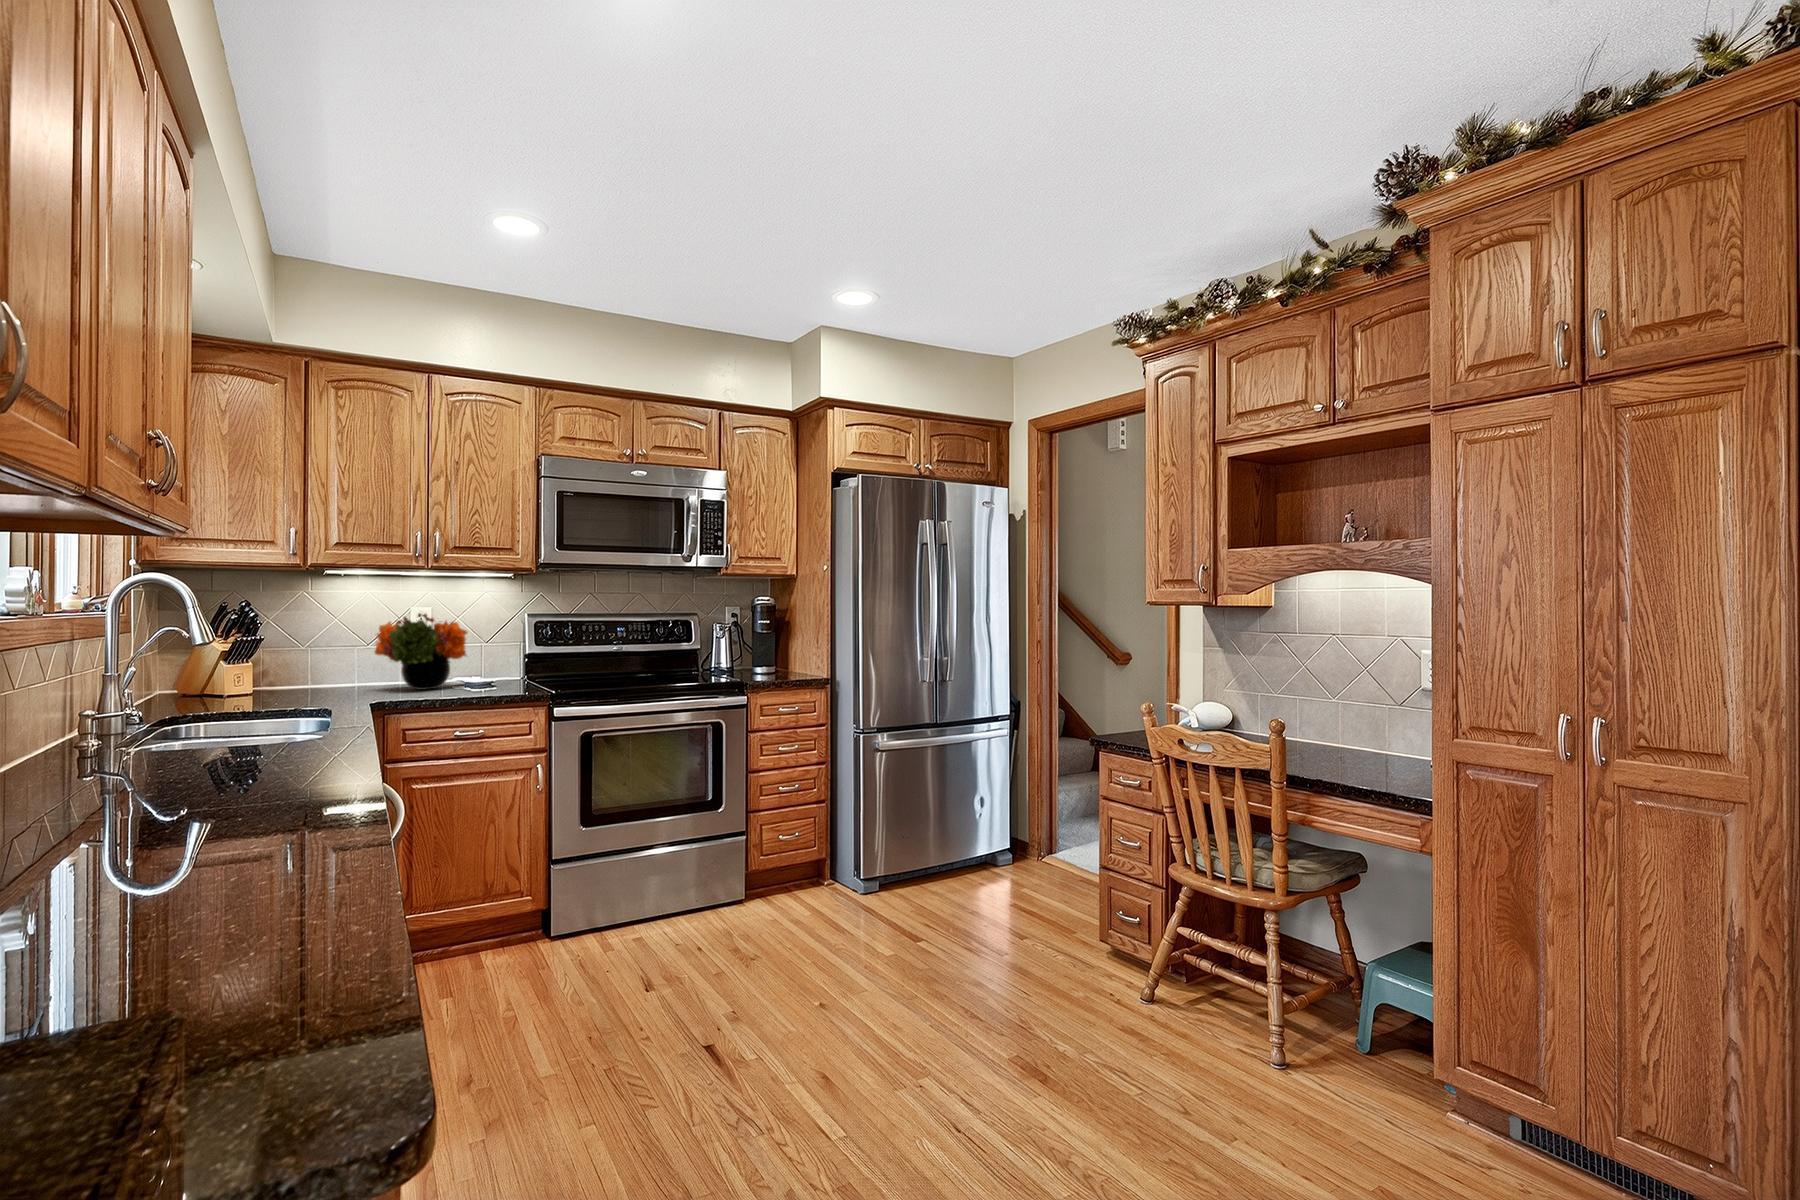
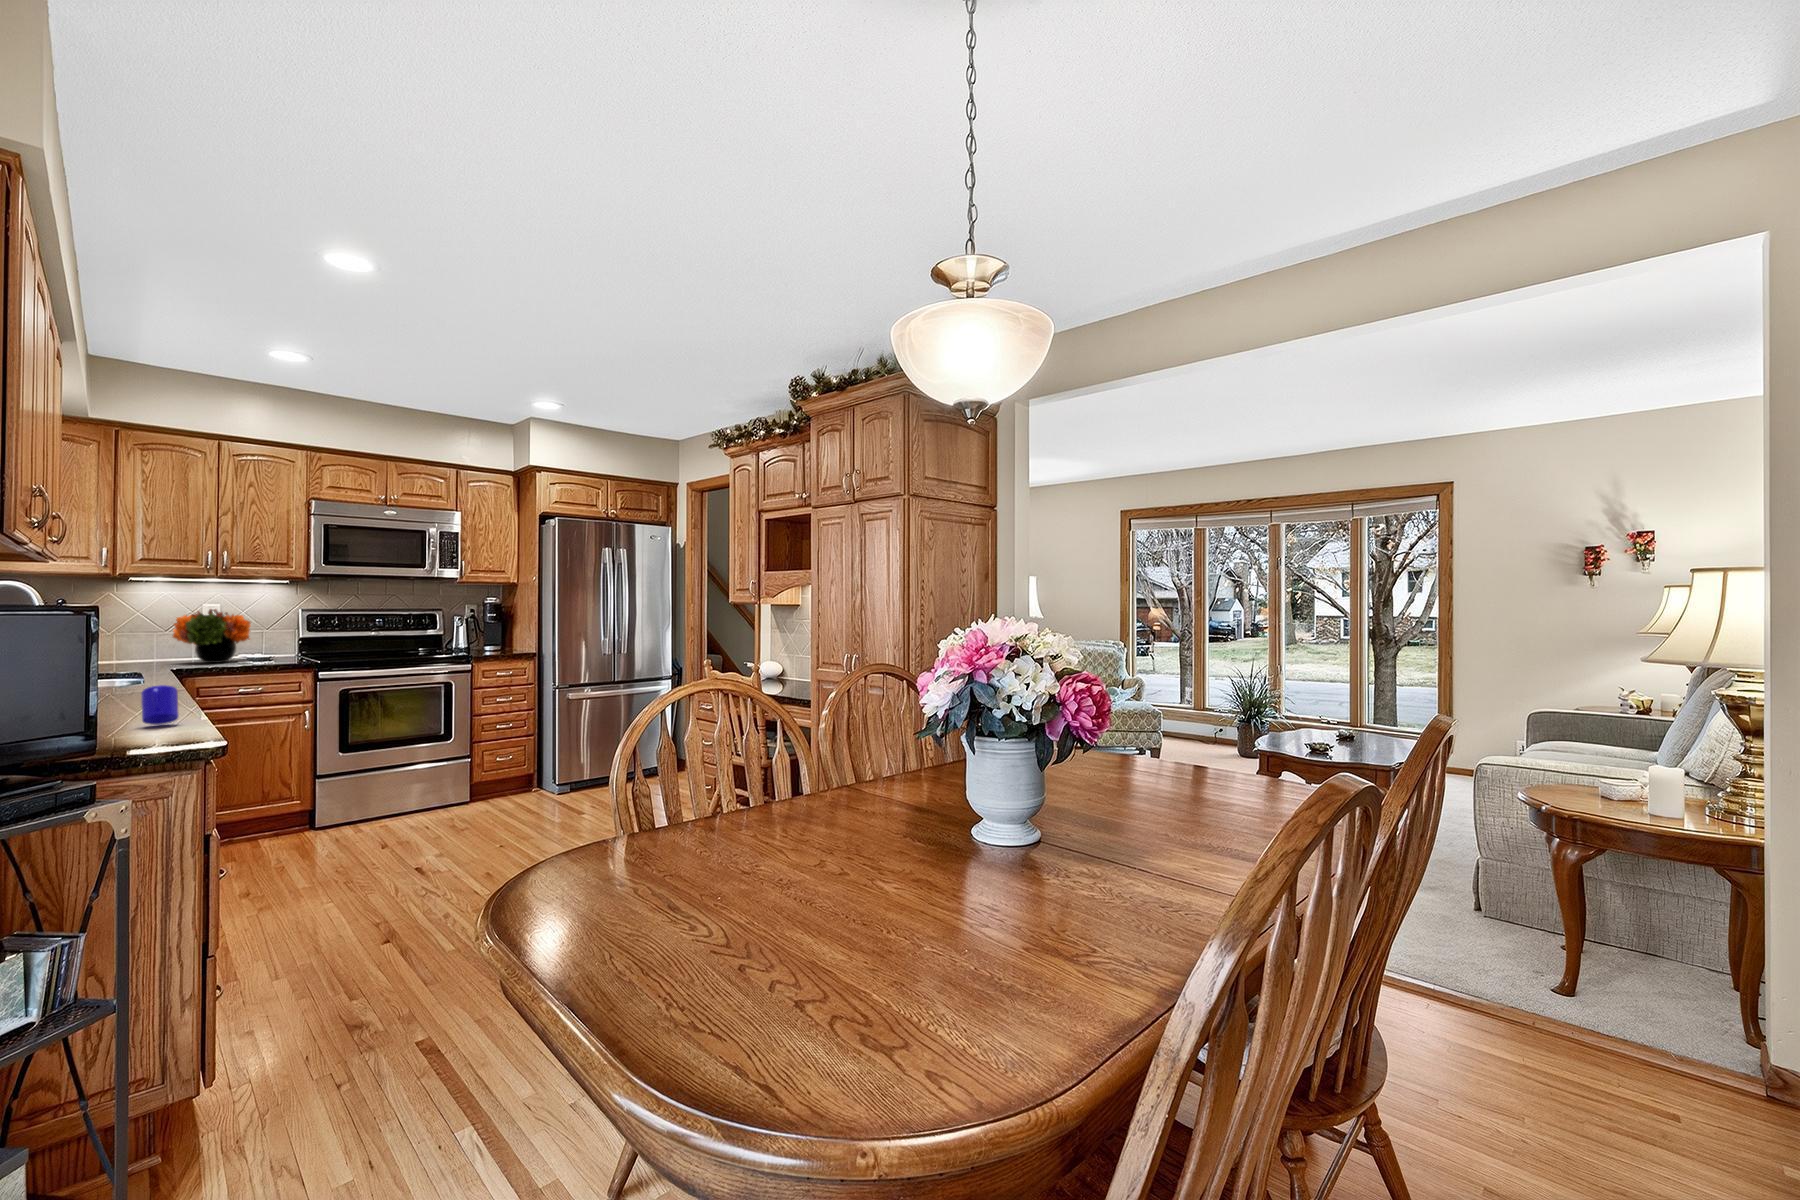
mug: none [272,797,347,889] -> present [141,685,179,725]

